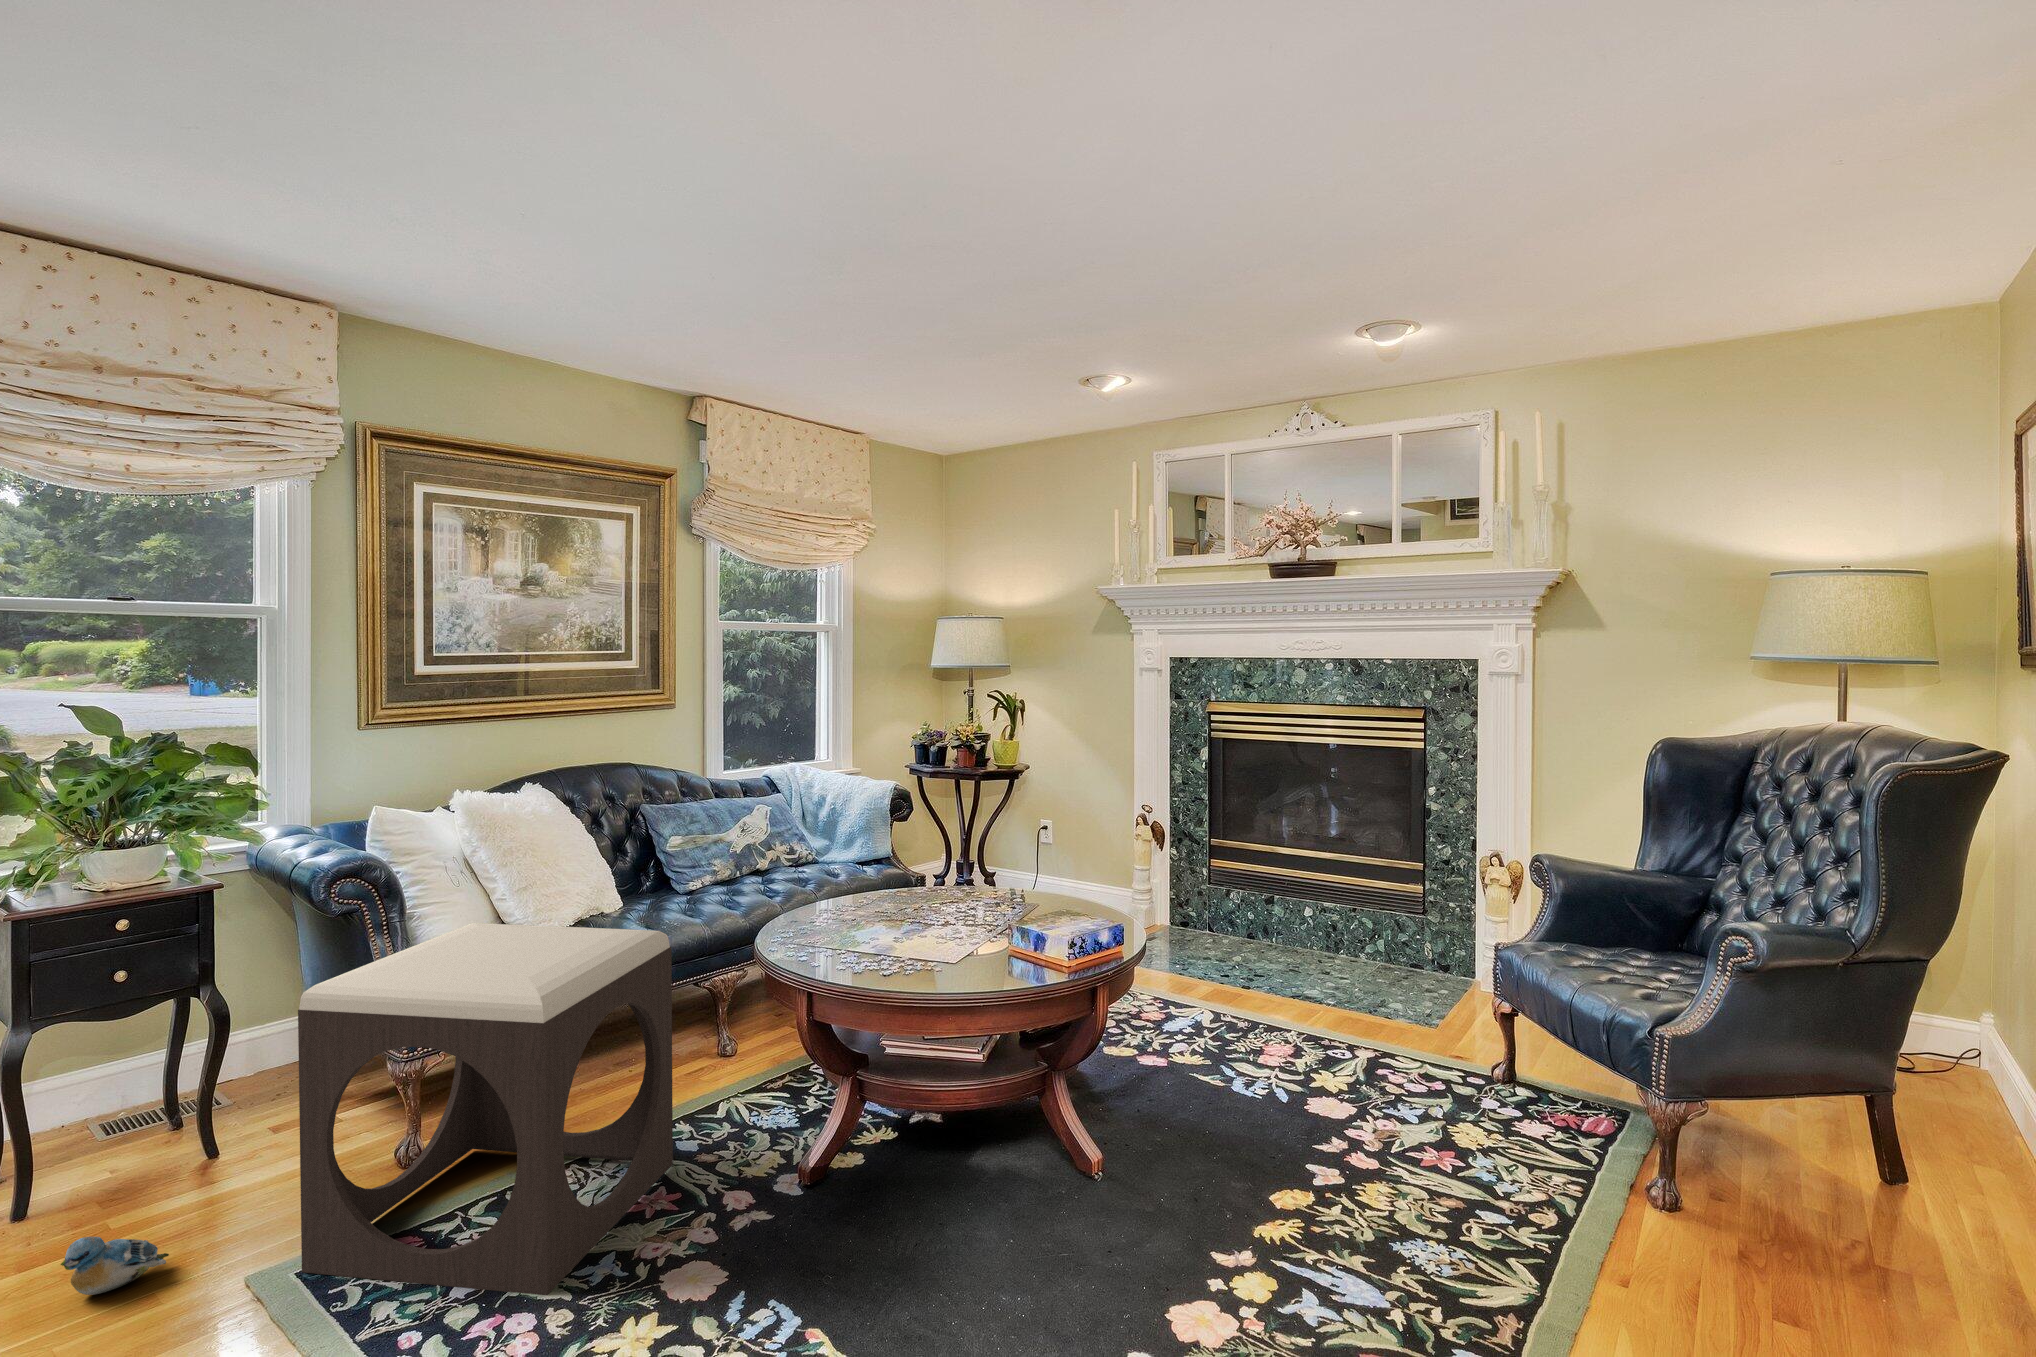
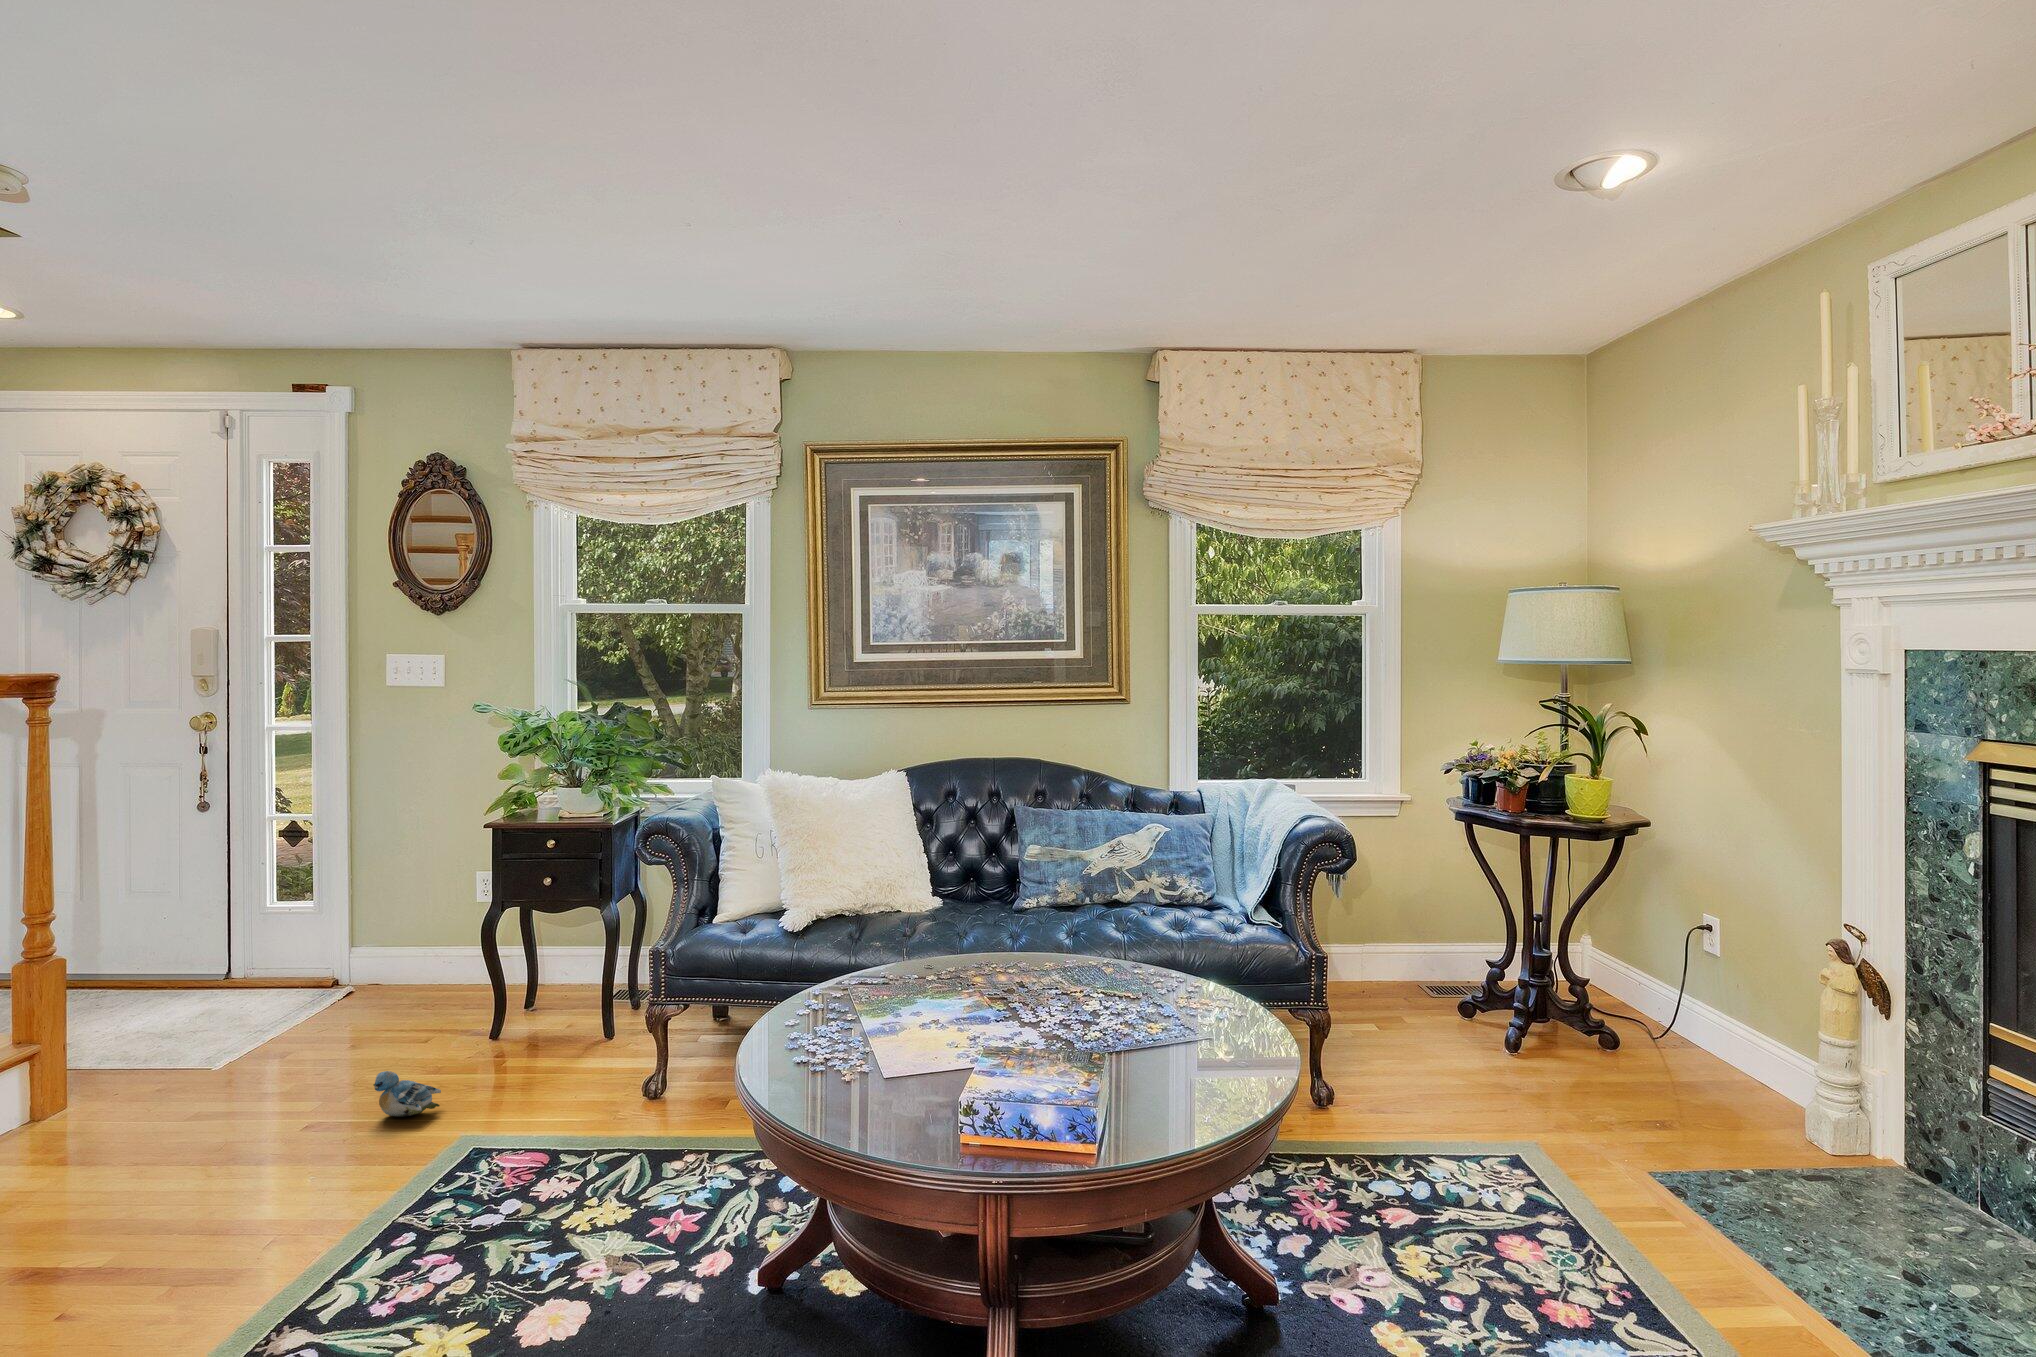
footstool: present [298,923,673,1295] -> none [446,898,726,1268]

